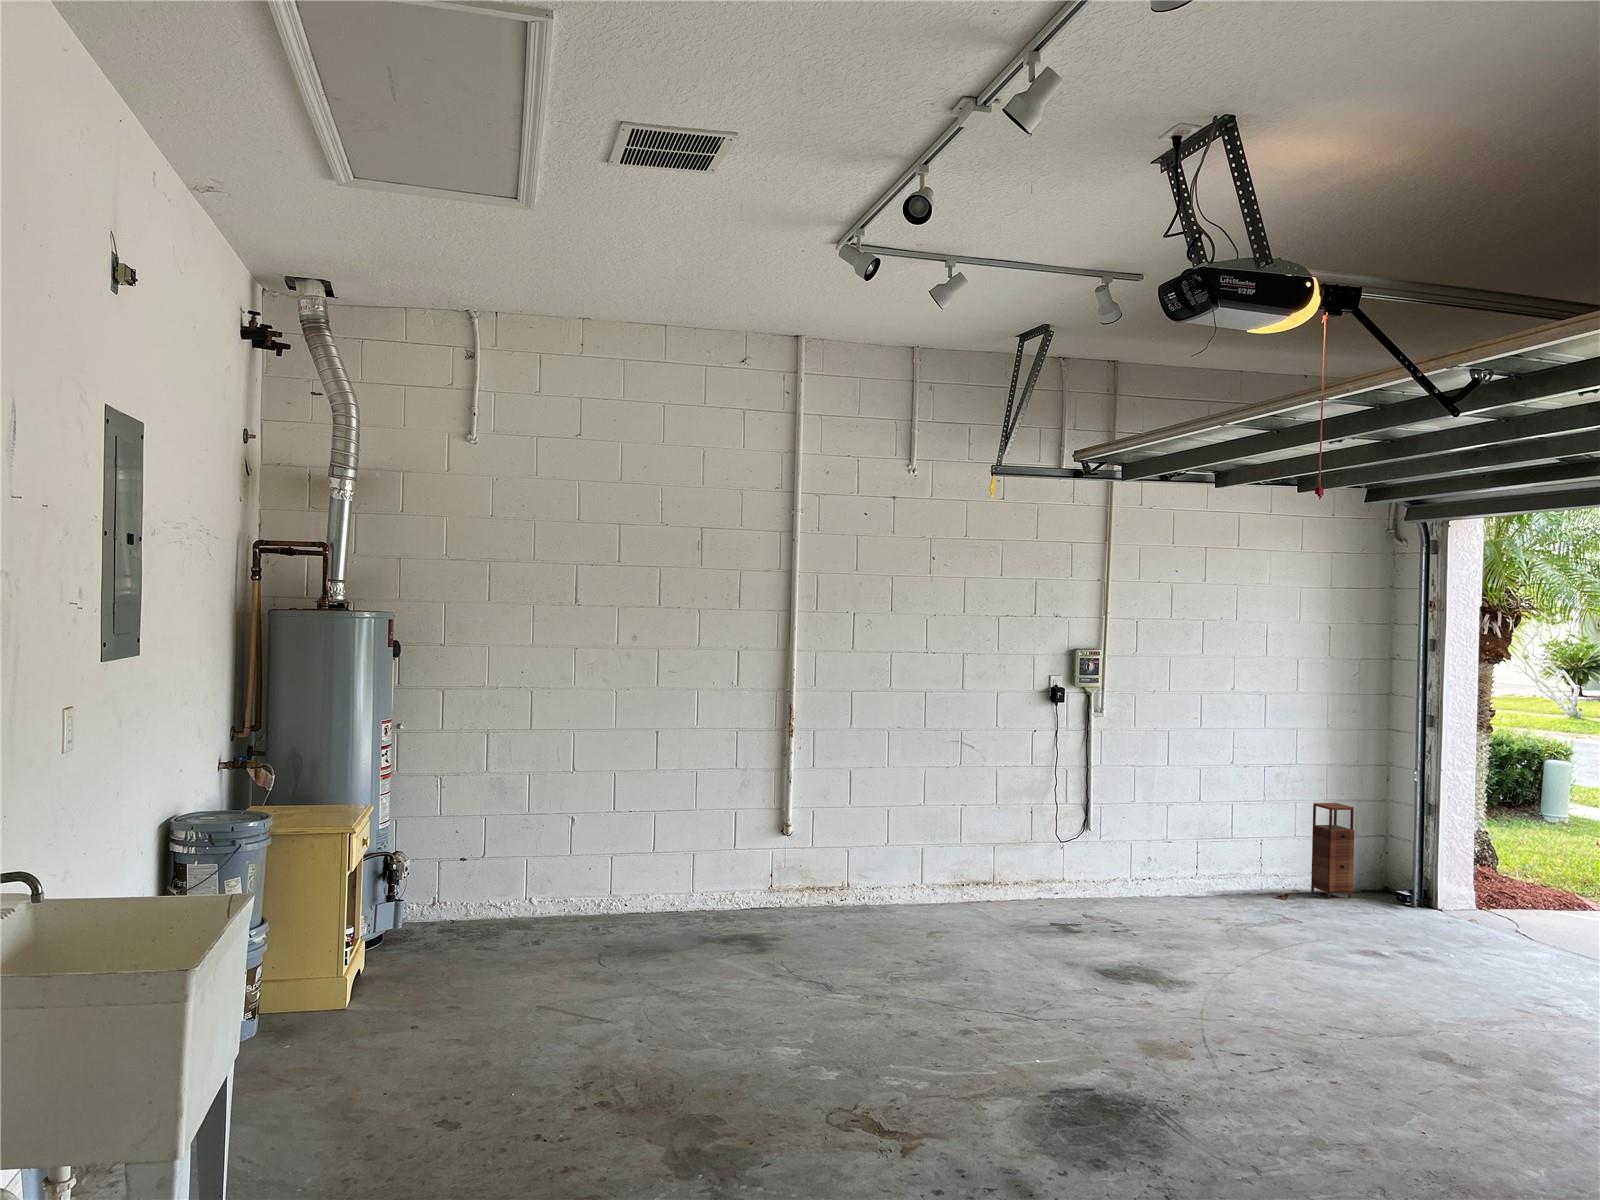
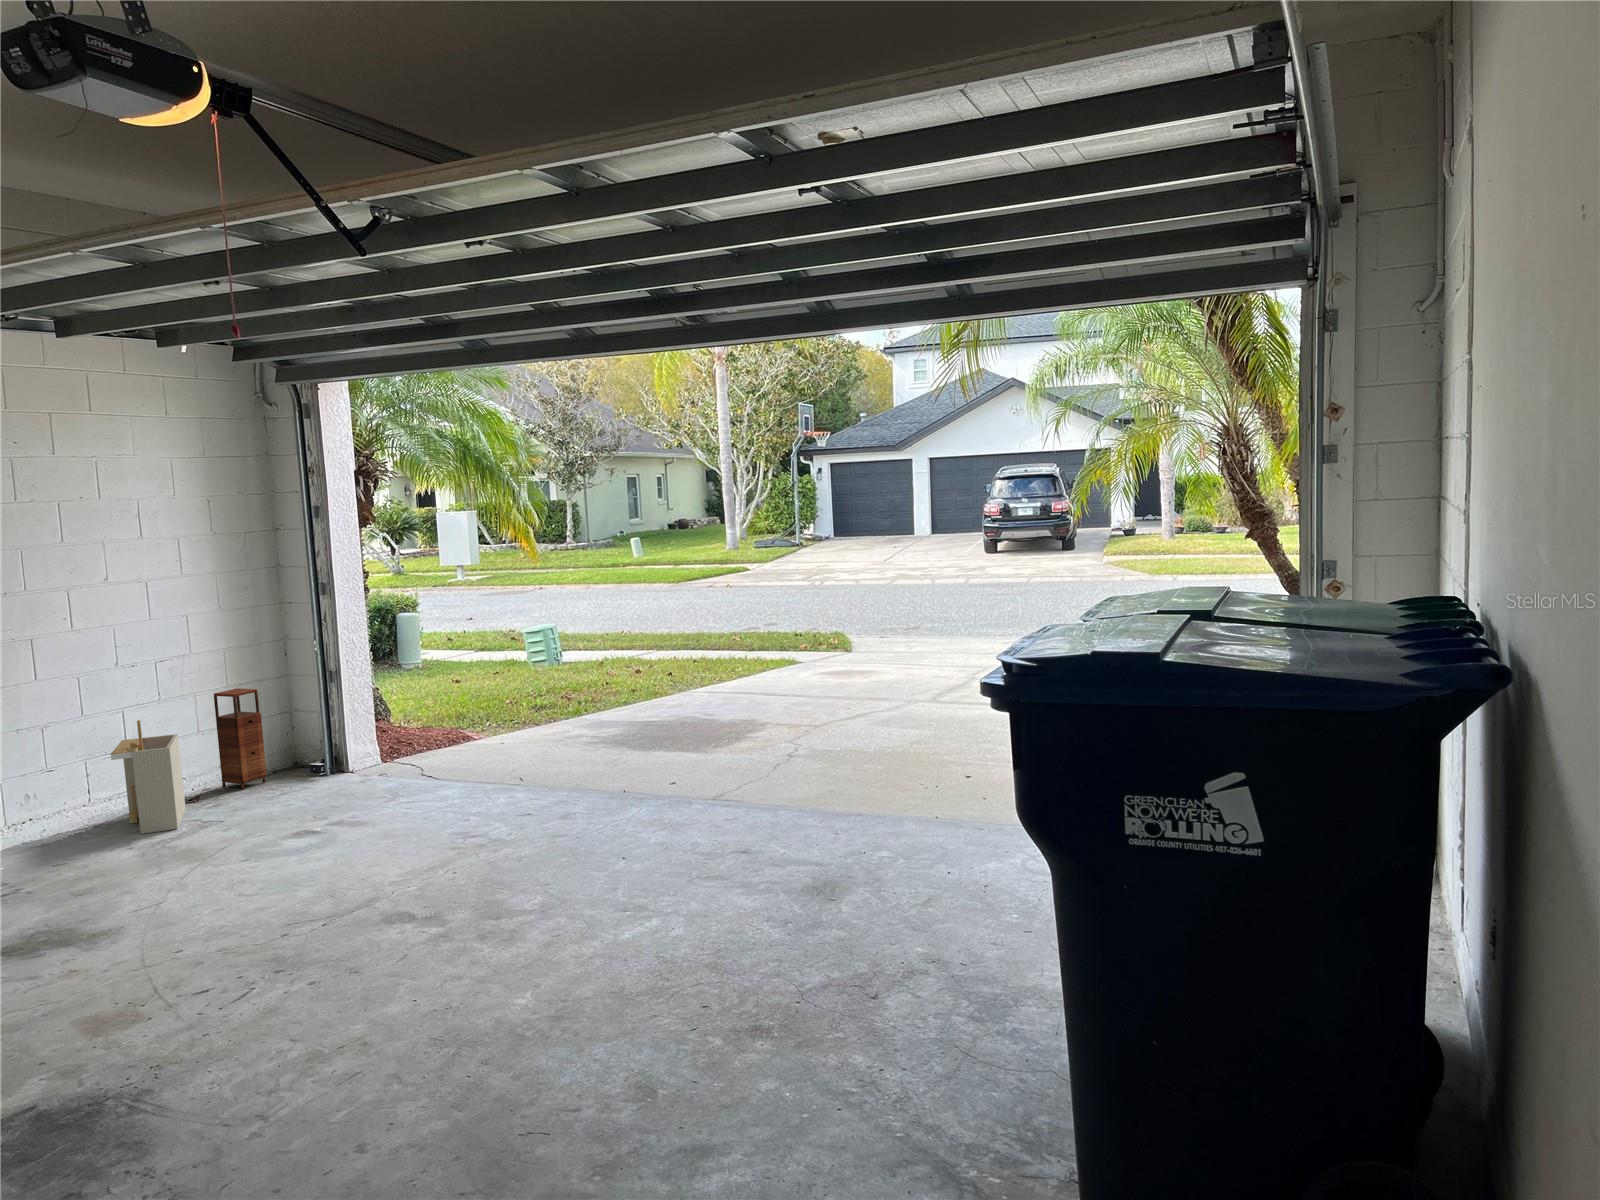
storage bin: none [1217,812,1275,916] -> present [111,720,186,834]

